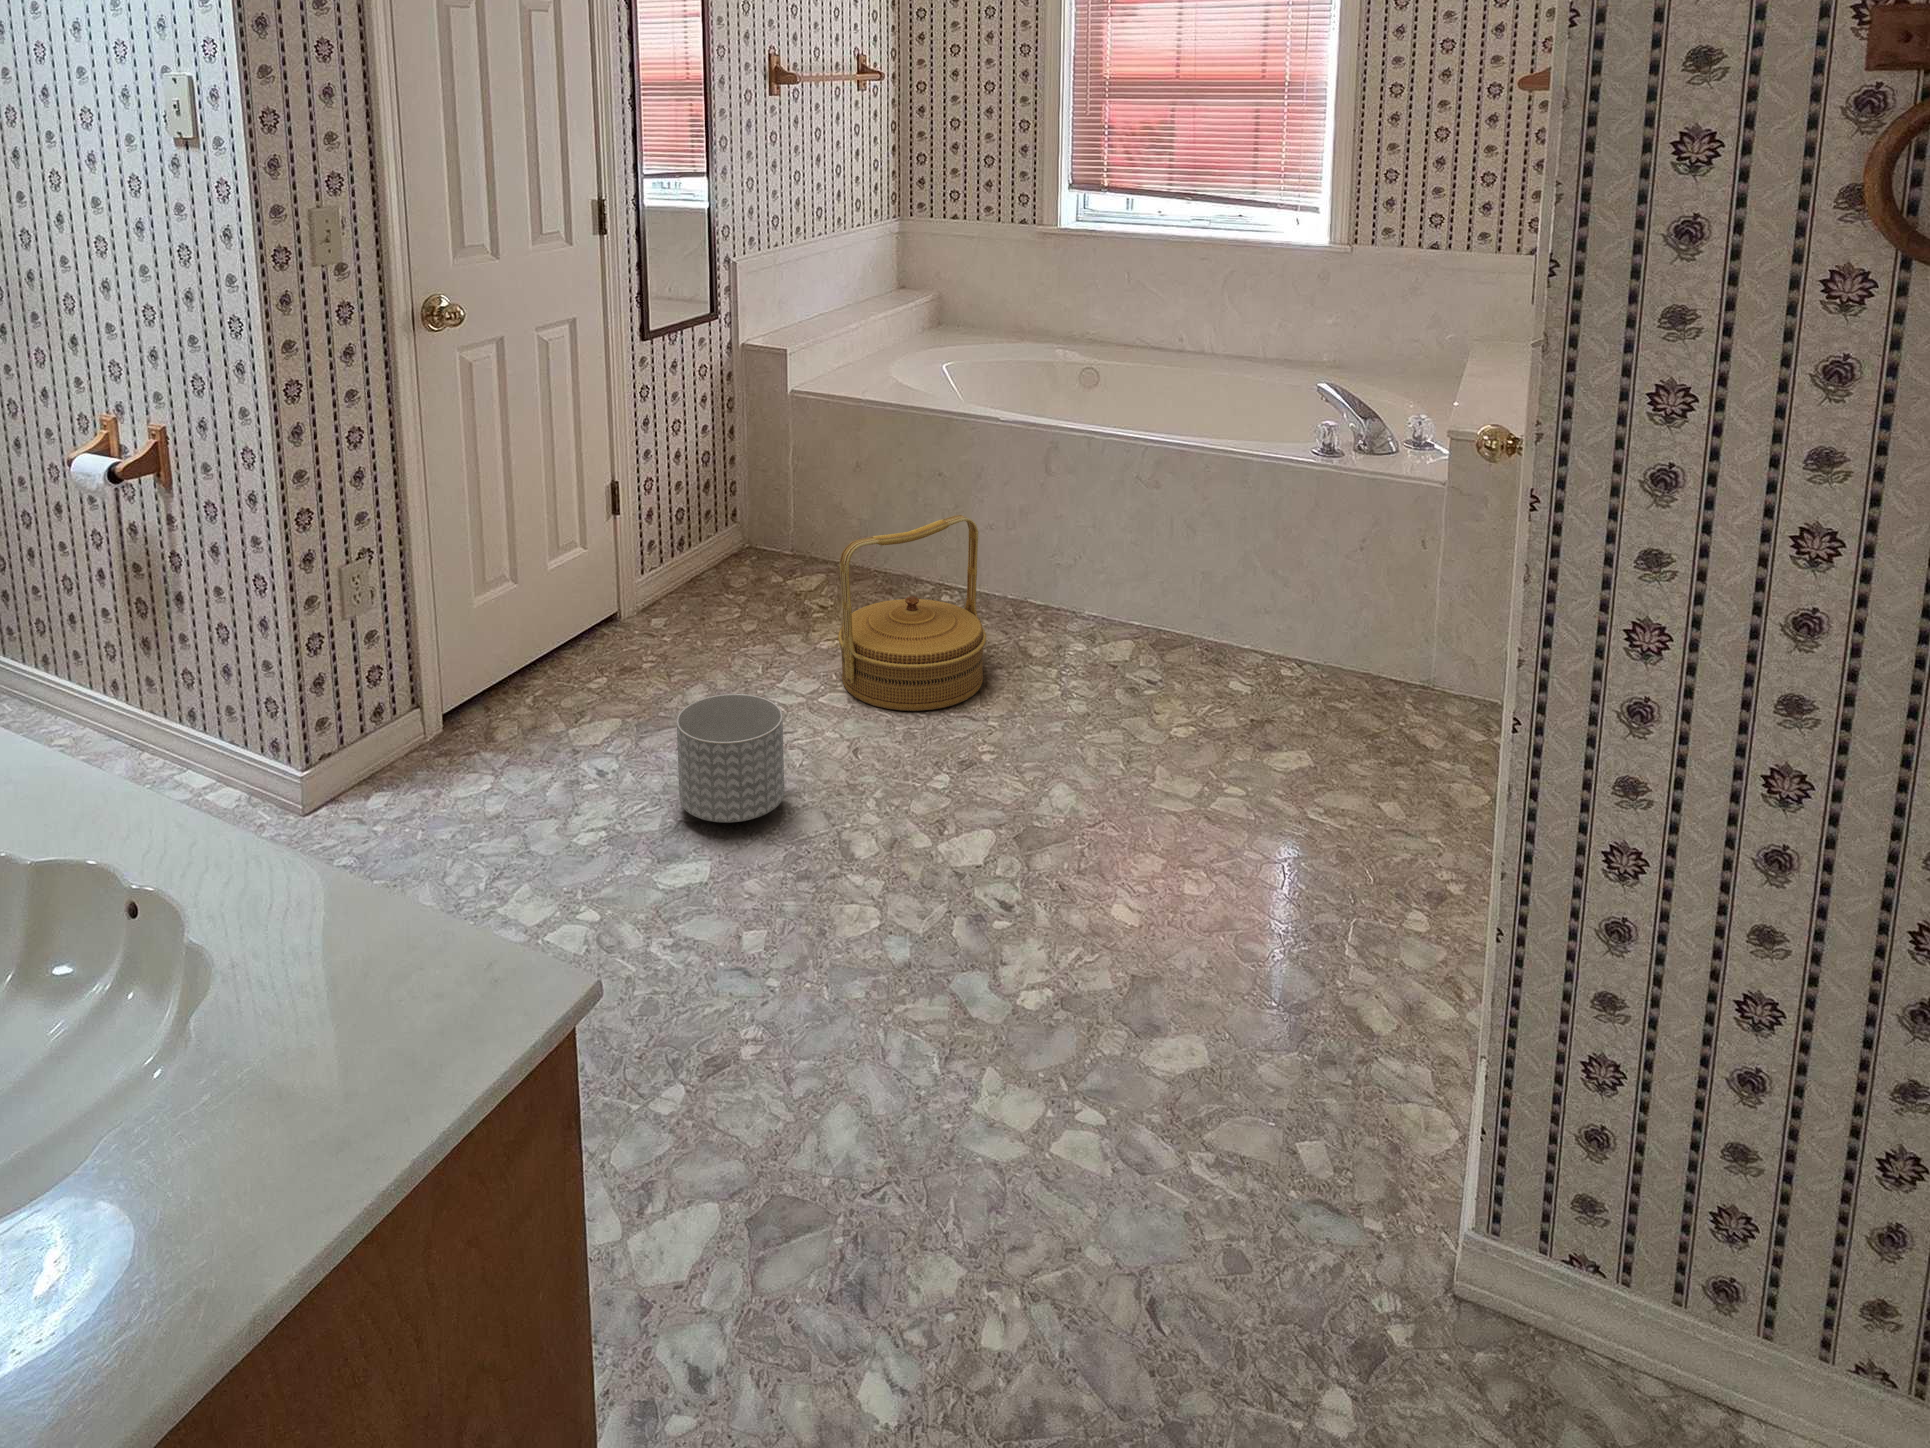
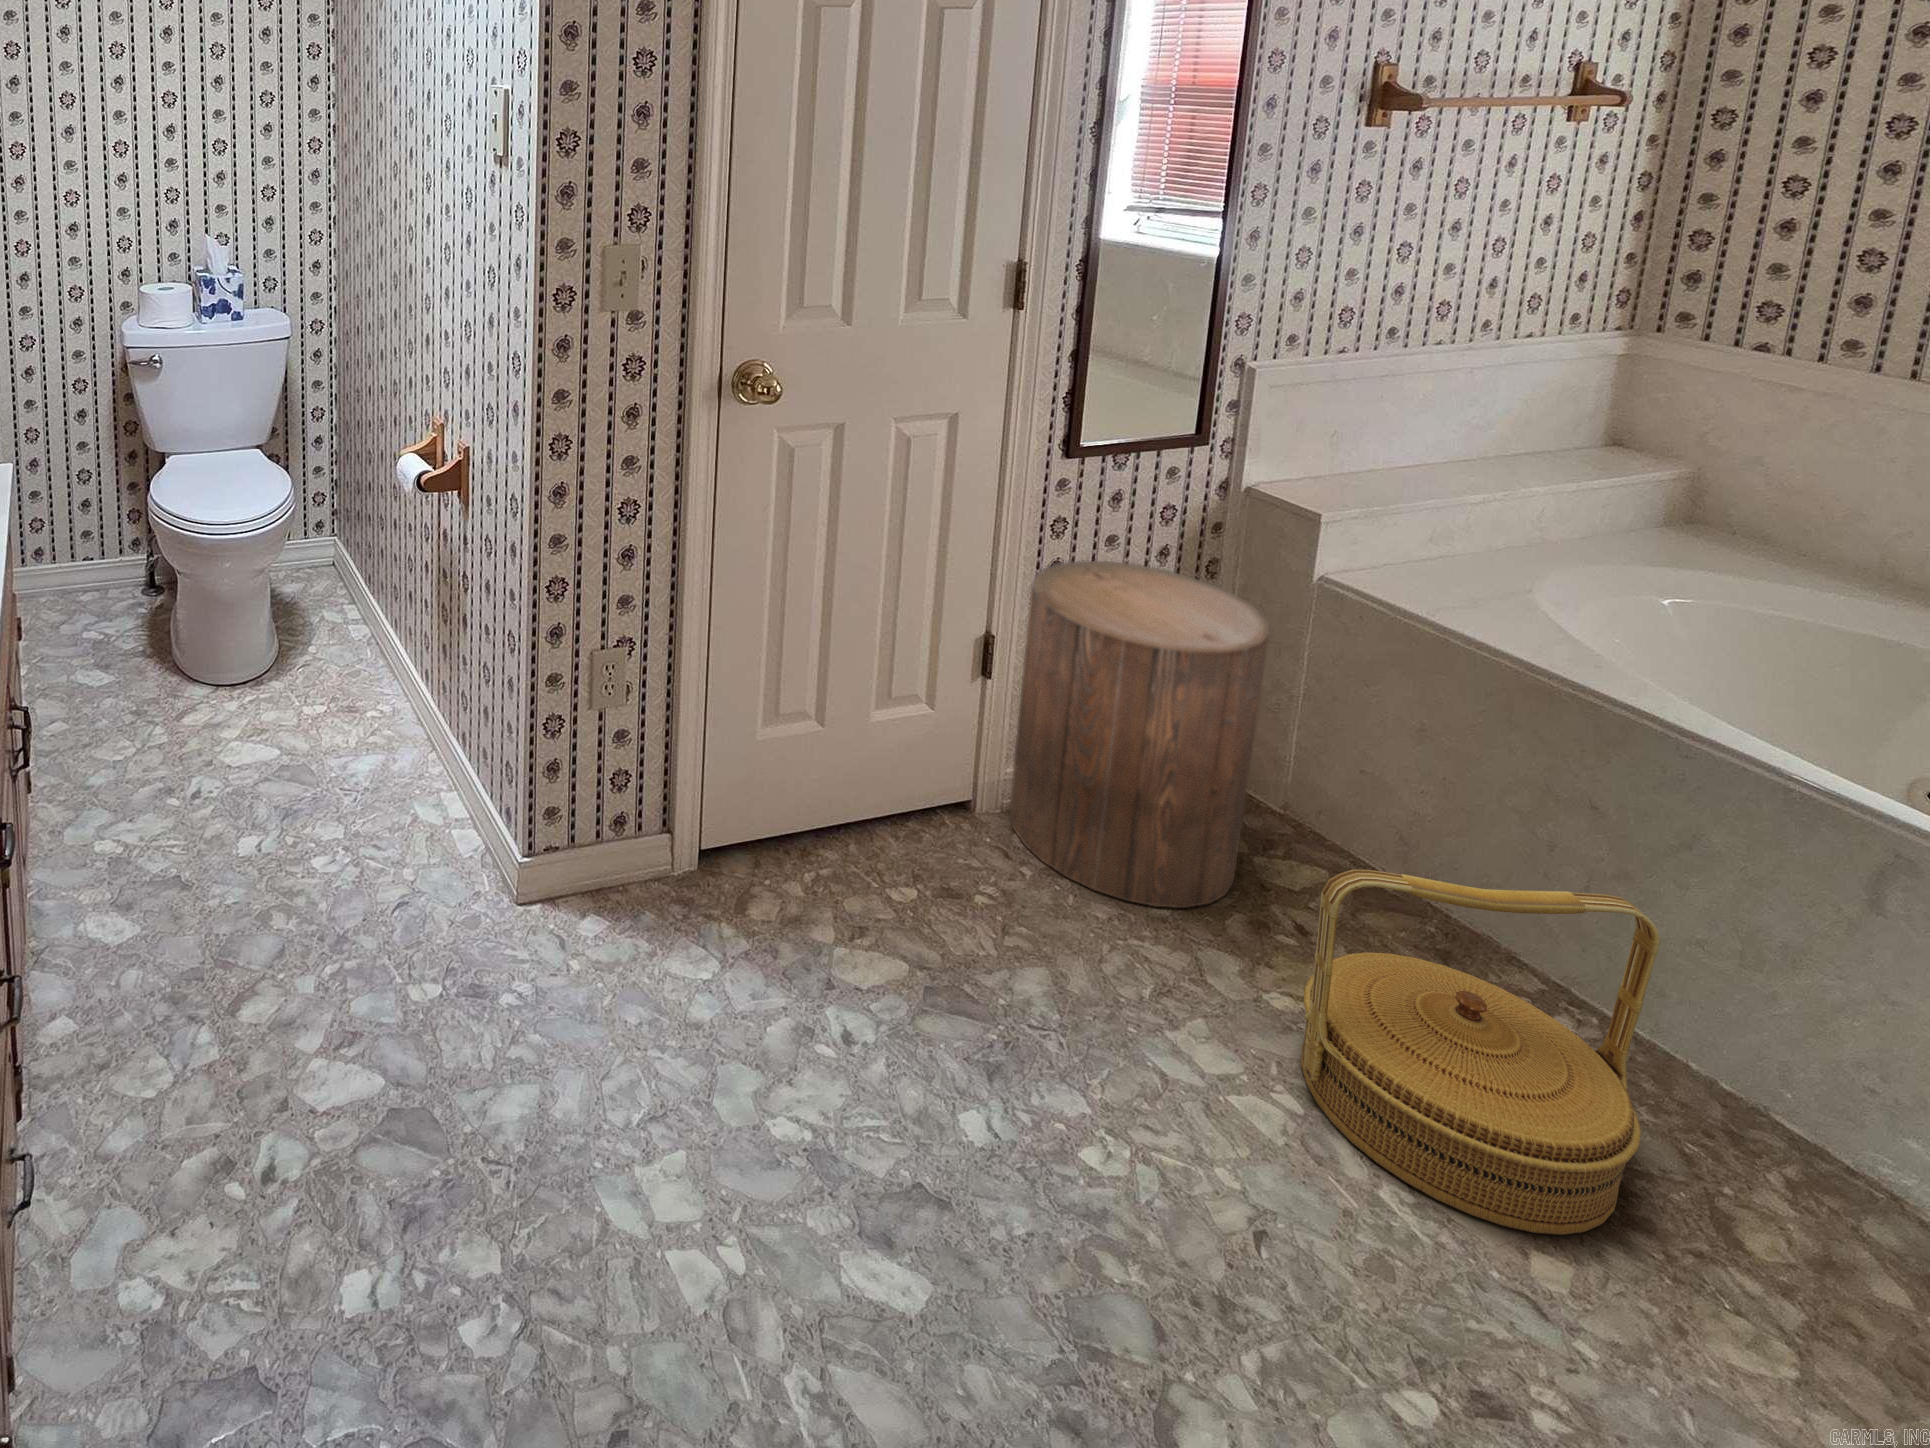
stool: none [635,419,785,650] -> present [1009,561,1269,908]
planter: present [677,694,784,822] -> none [934,1028,1129,1281]

